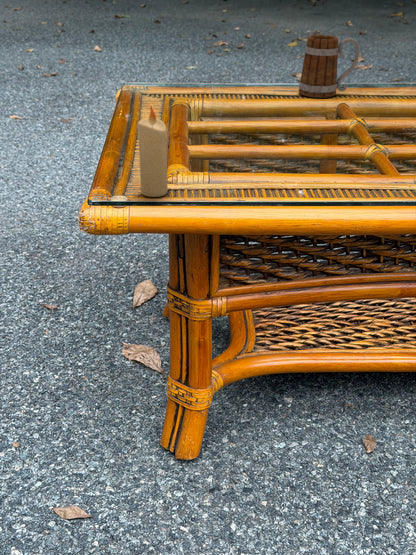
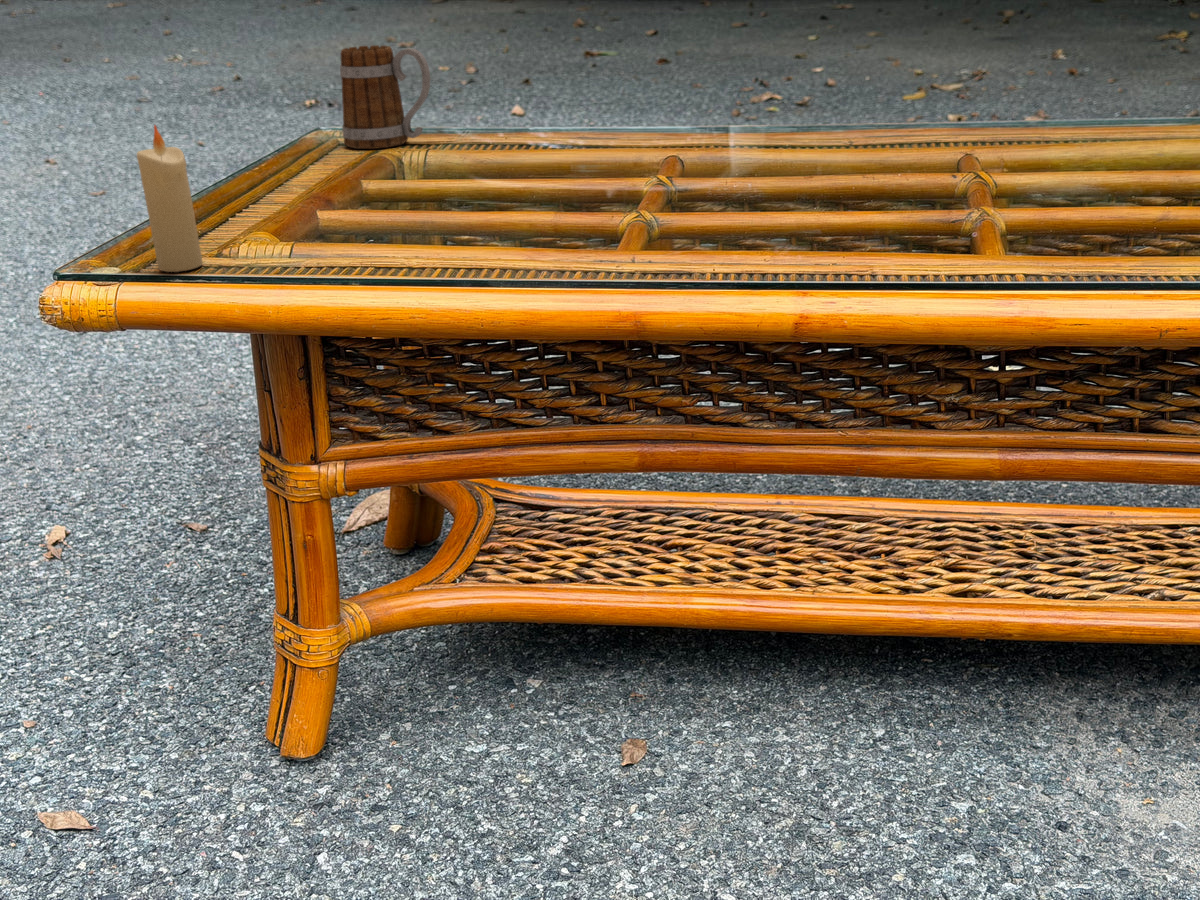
mug: present [299,35,359,98] -> present [340,45,430,149]

